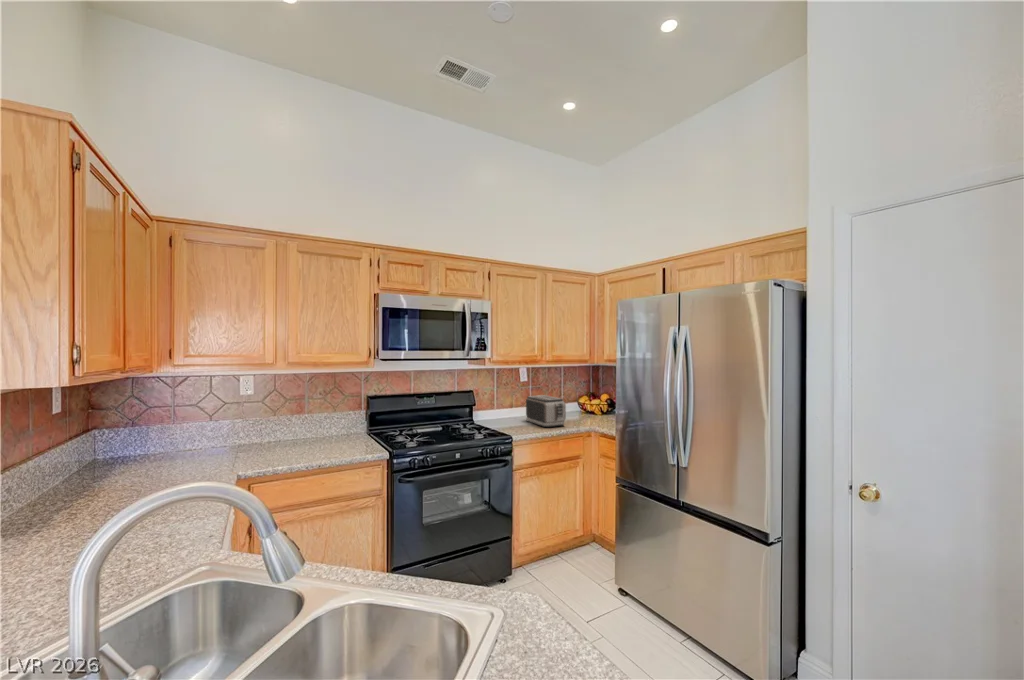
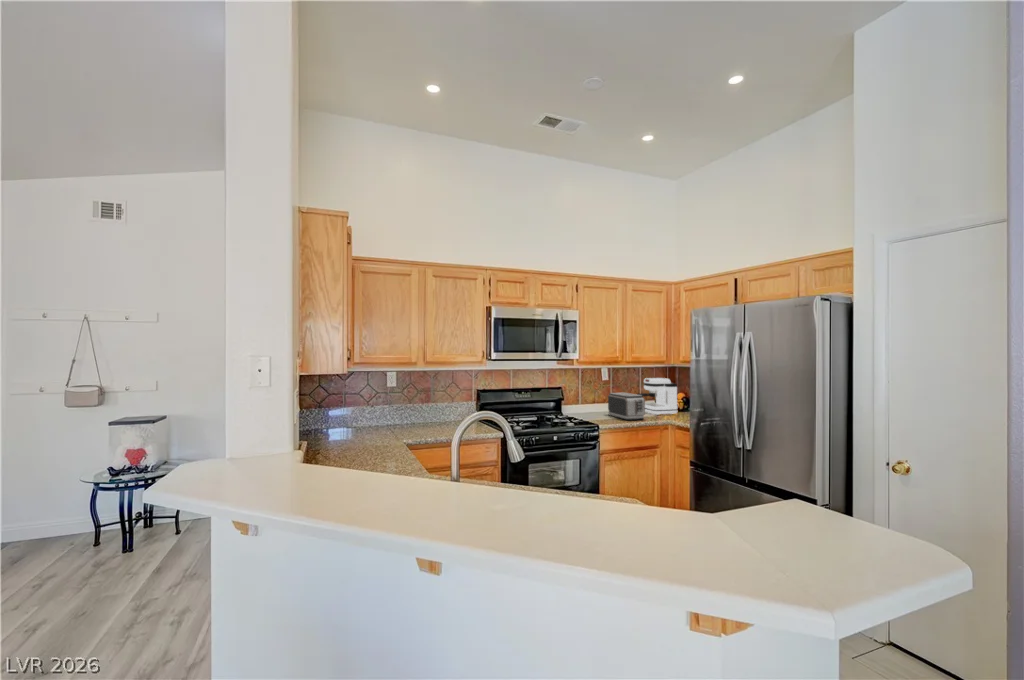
coffee maker: none [558,378,601,419] -> present [638,378,677,415]

